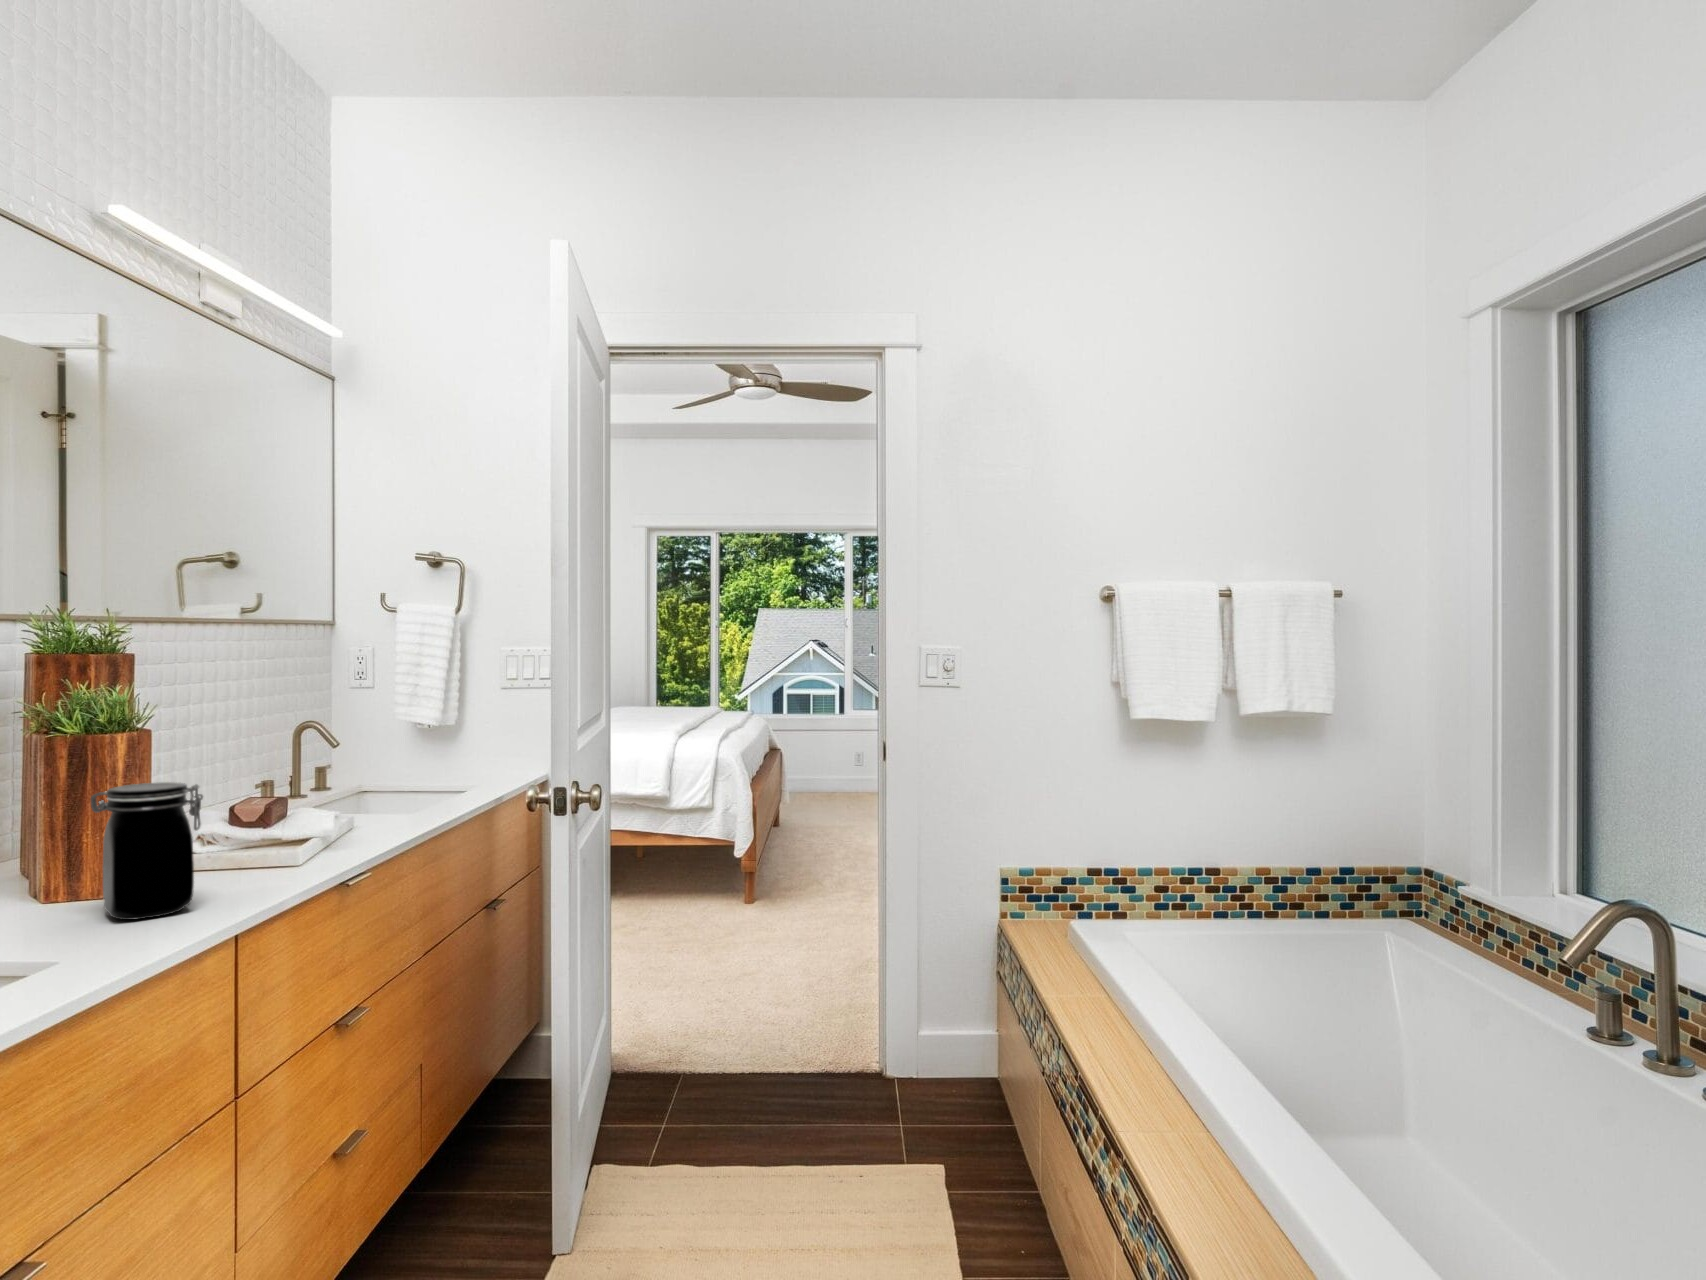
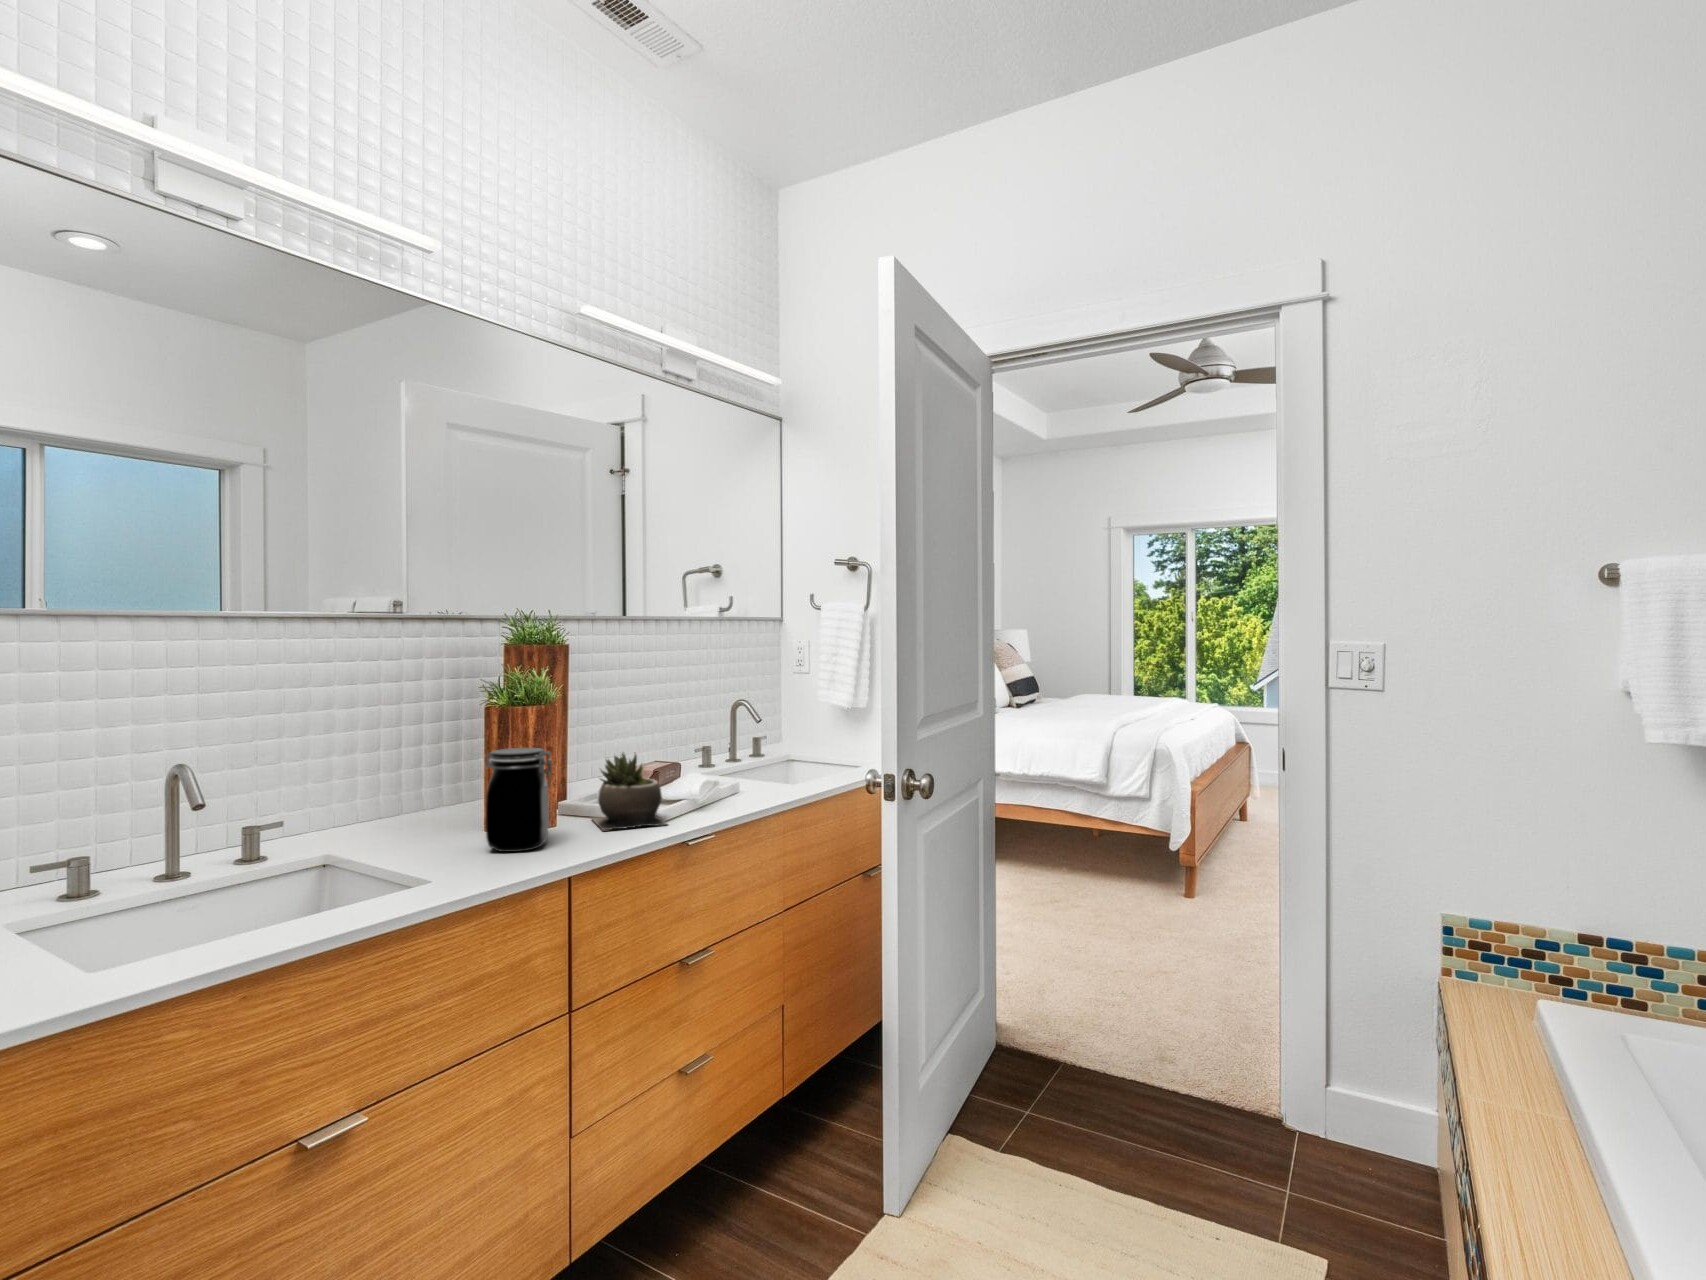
succulent plant: none [191,782,318,882] -> present [592,753,667,830]

